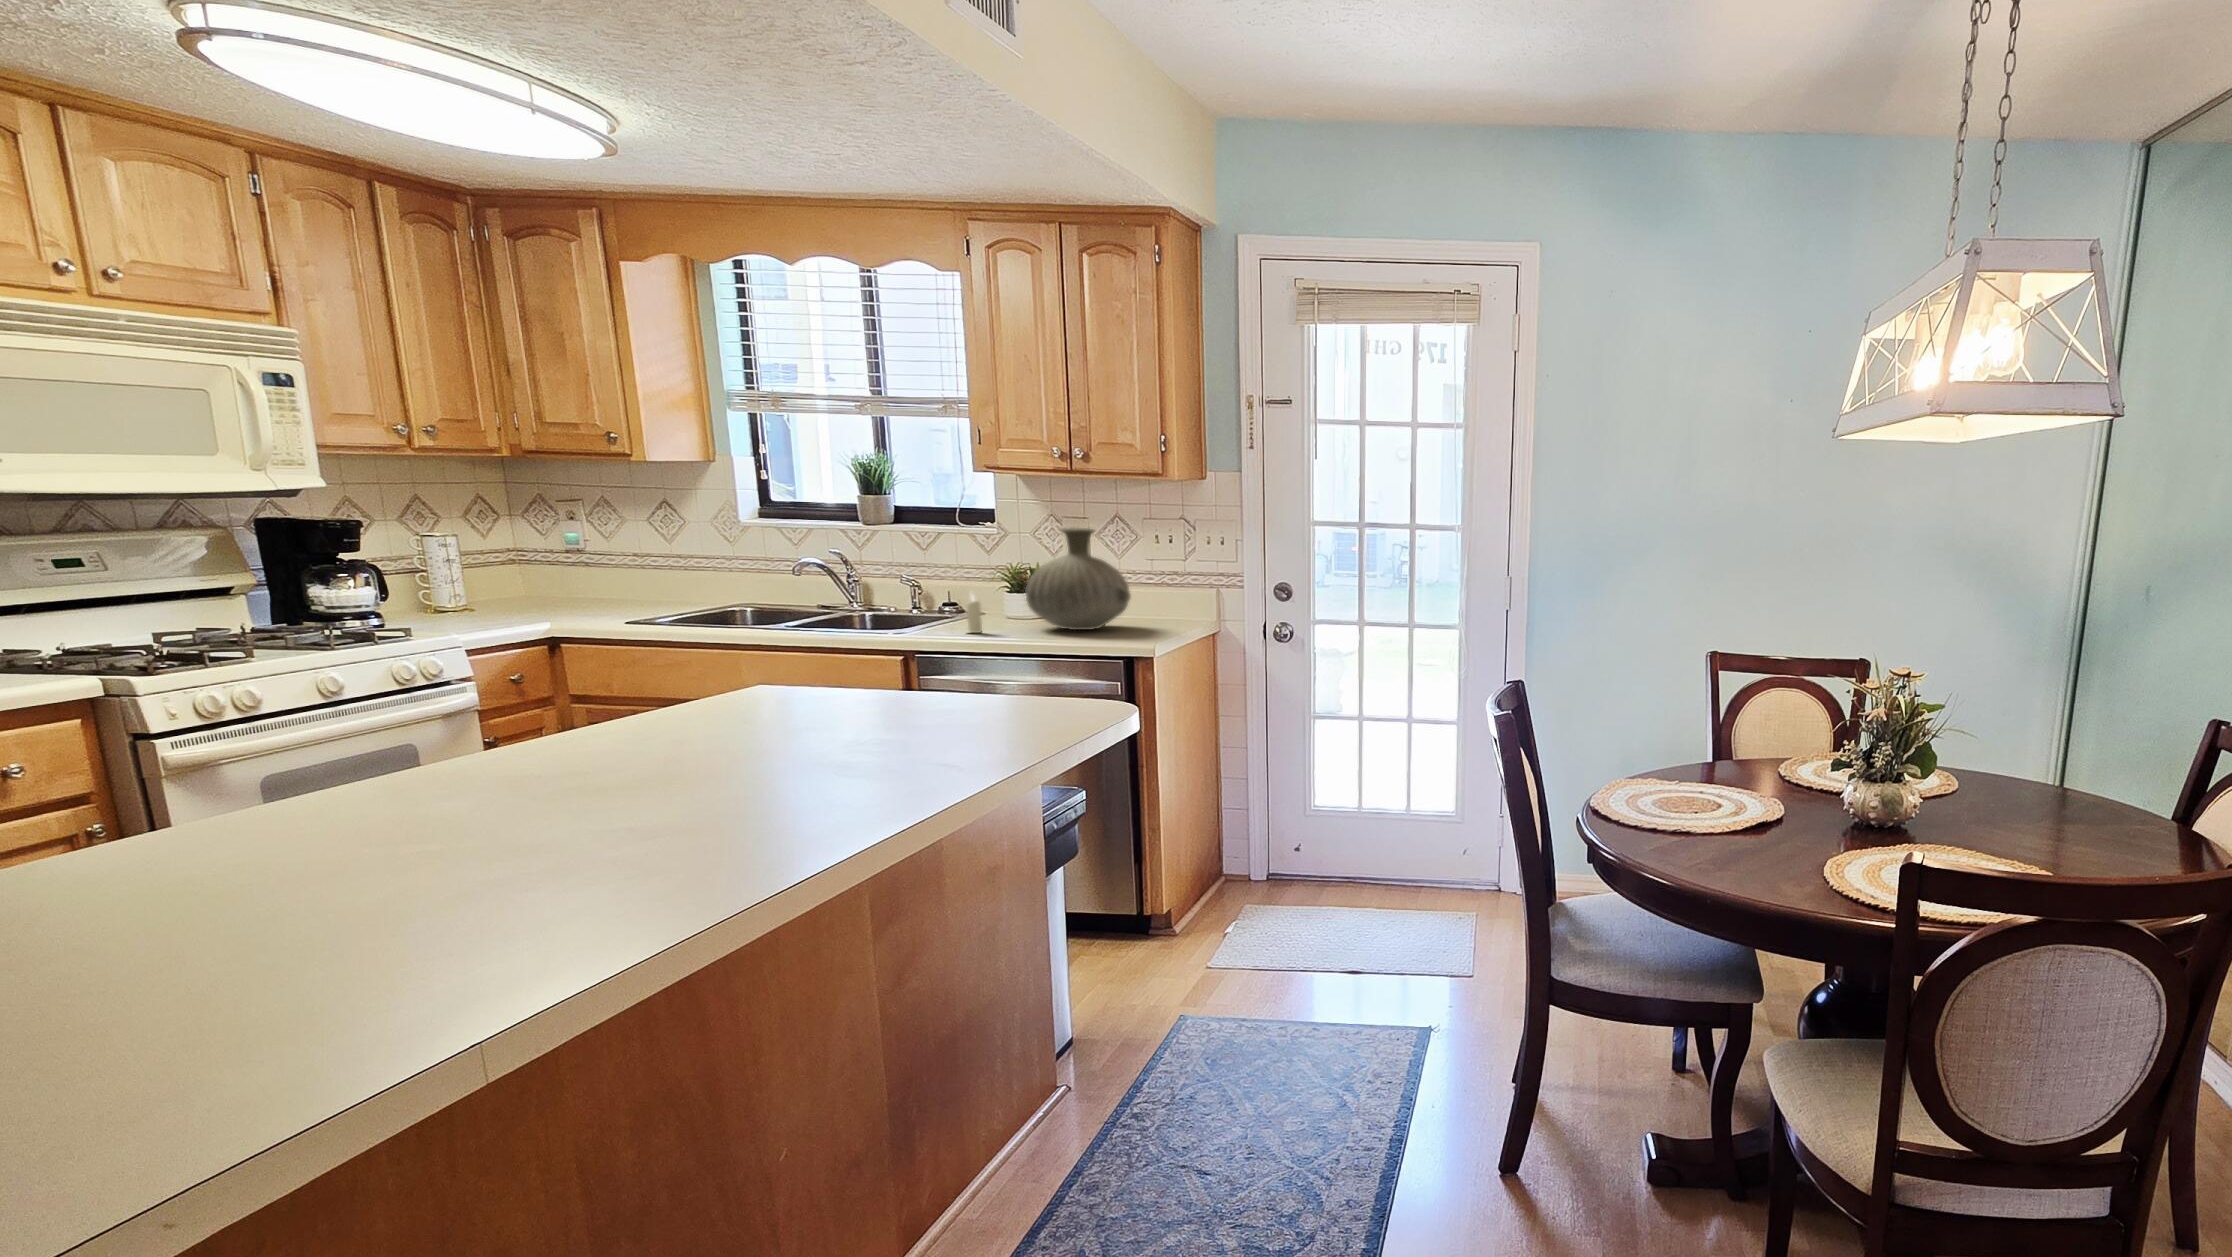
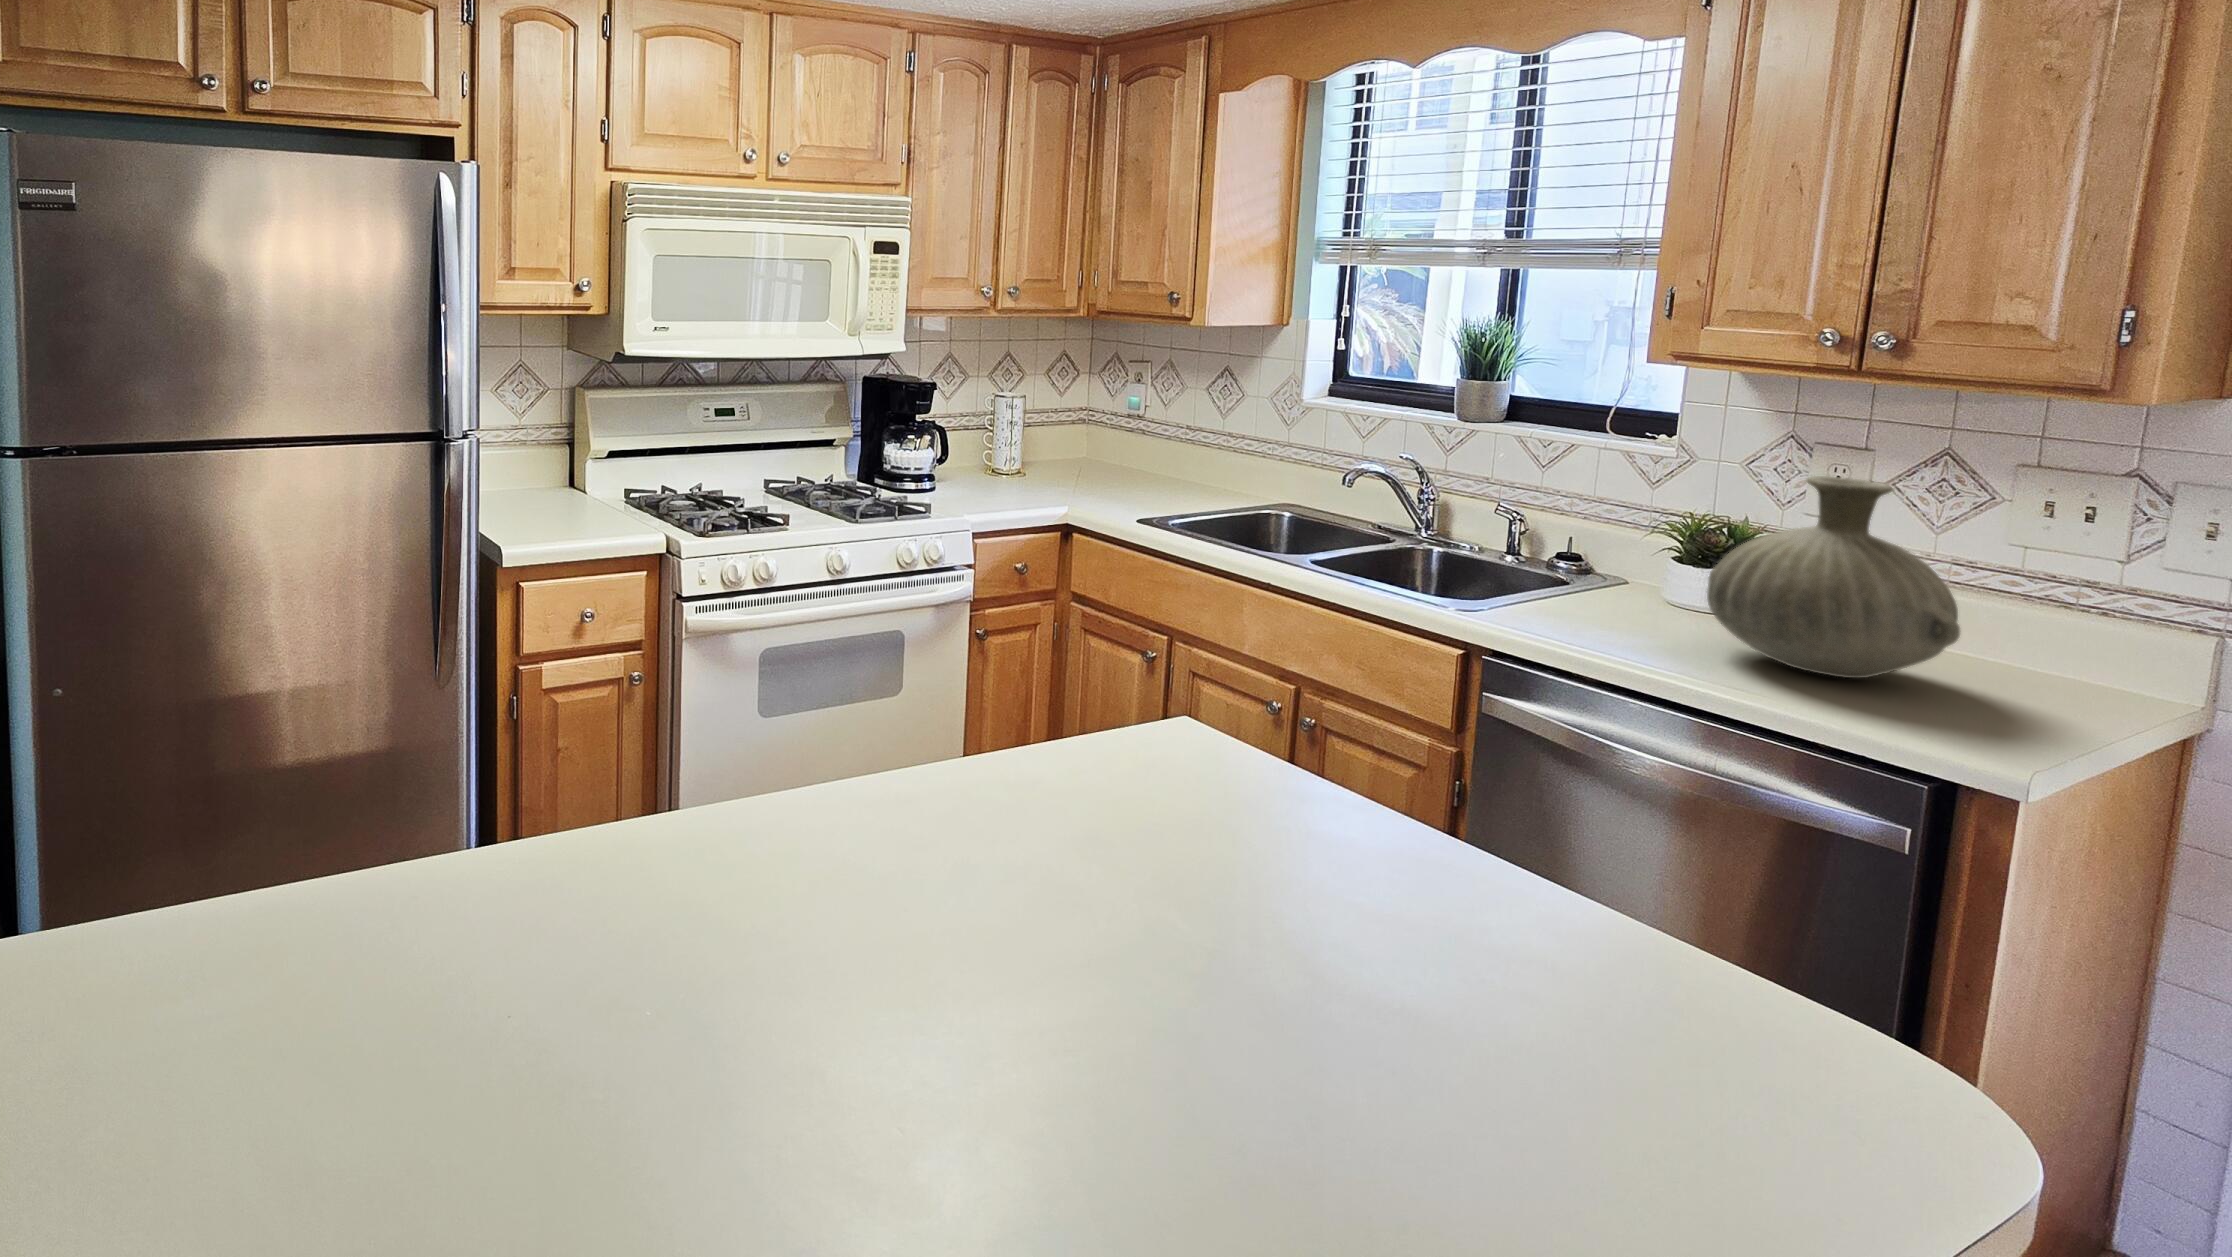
candle: present [967,595,982,633] -> none [1571,568,1612,640]

